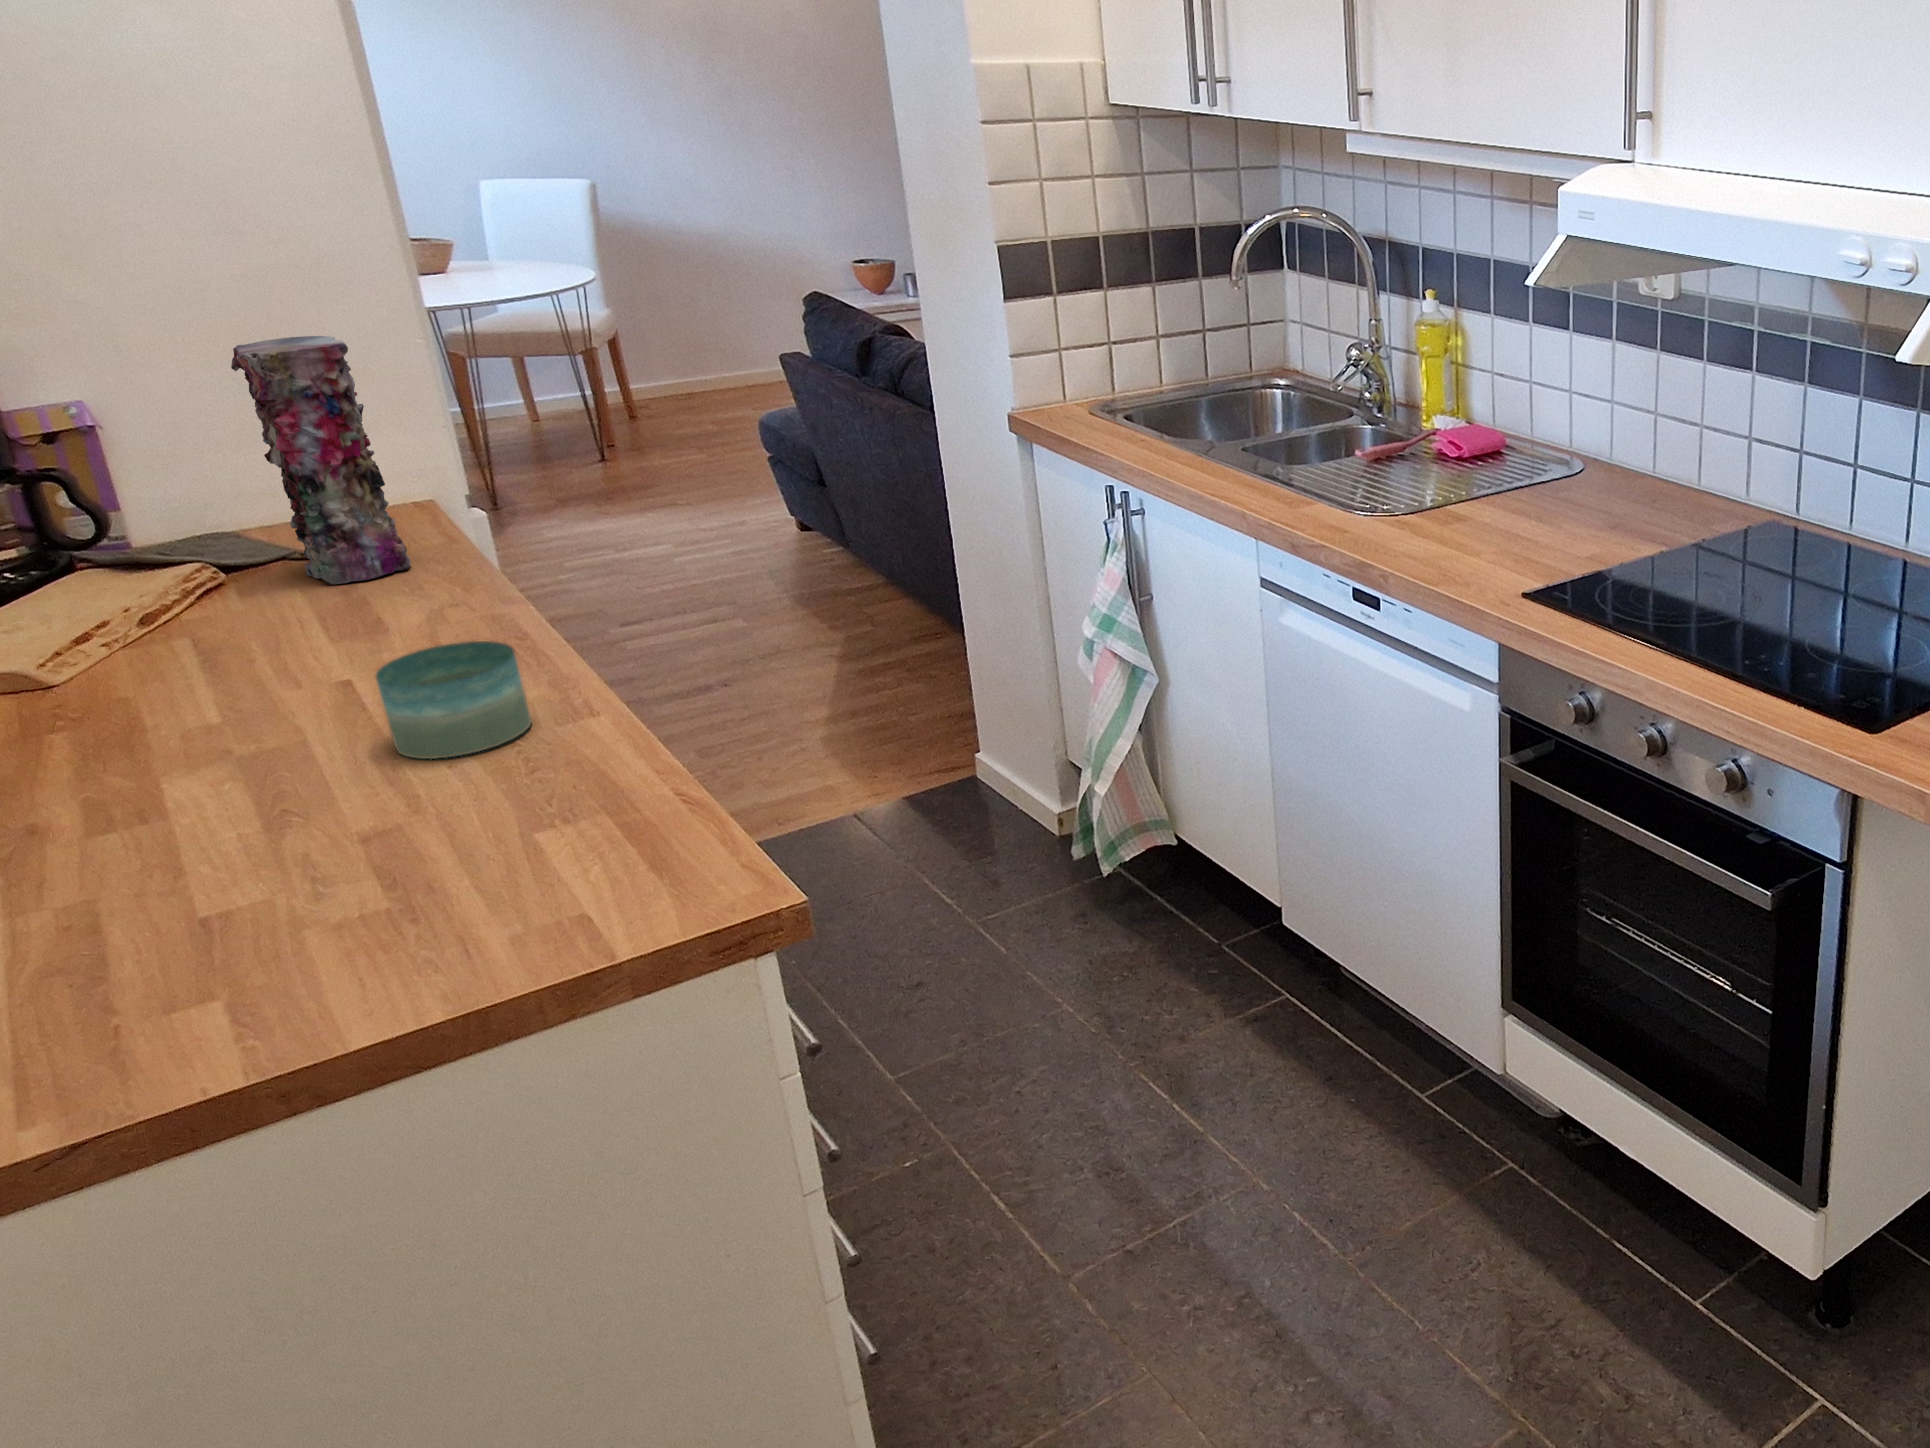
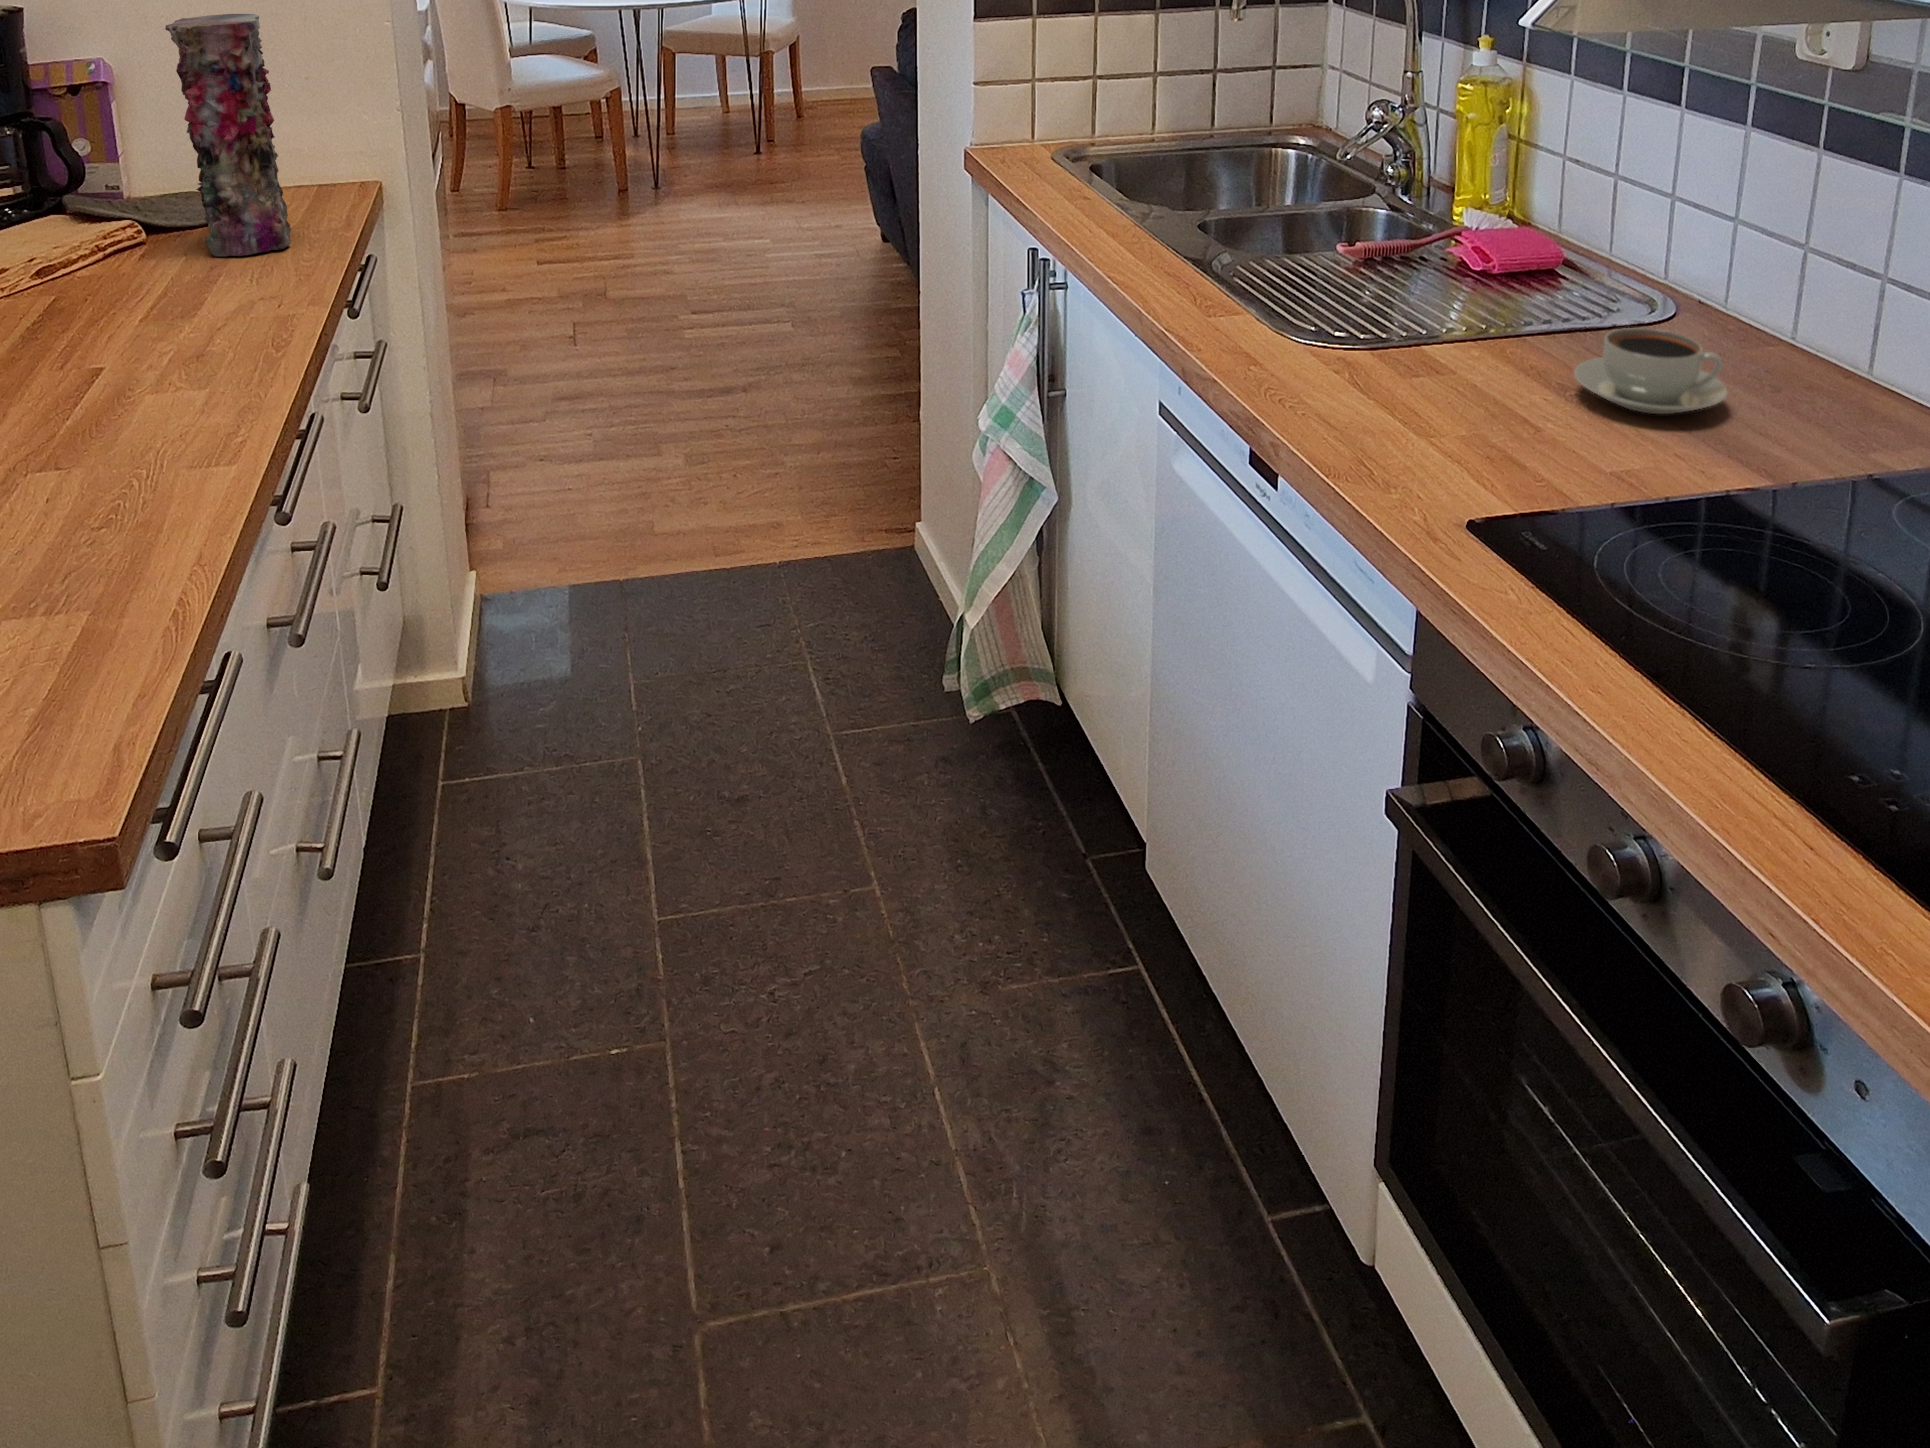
coffee cup: none [1546,472,1632,523] -> present [1574,328,1727,414]
candle: present [375,641,531,759] -> none [26,347,181,479]

